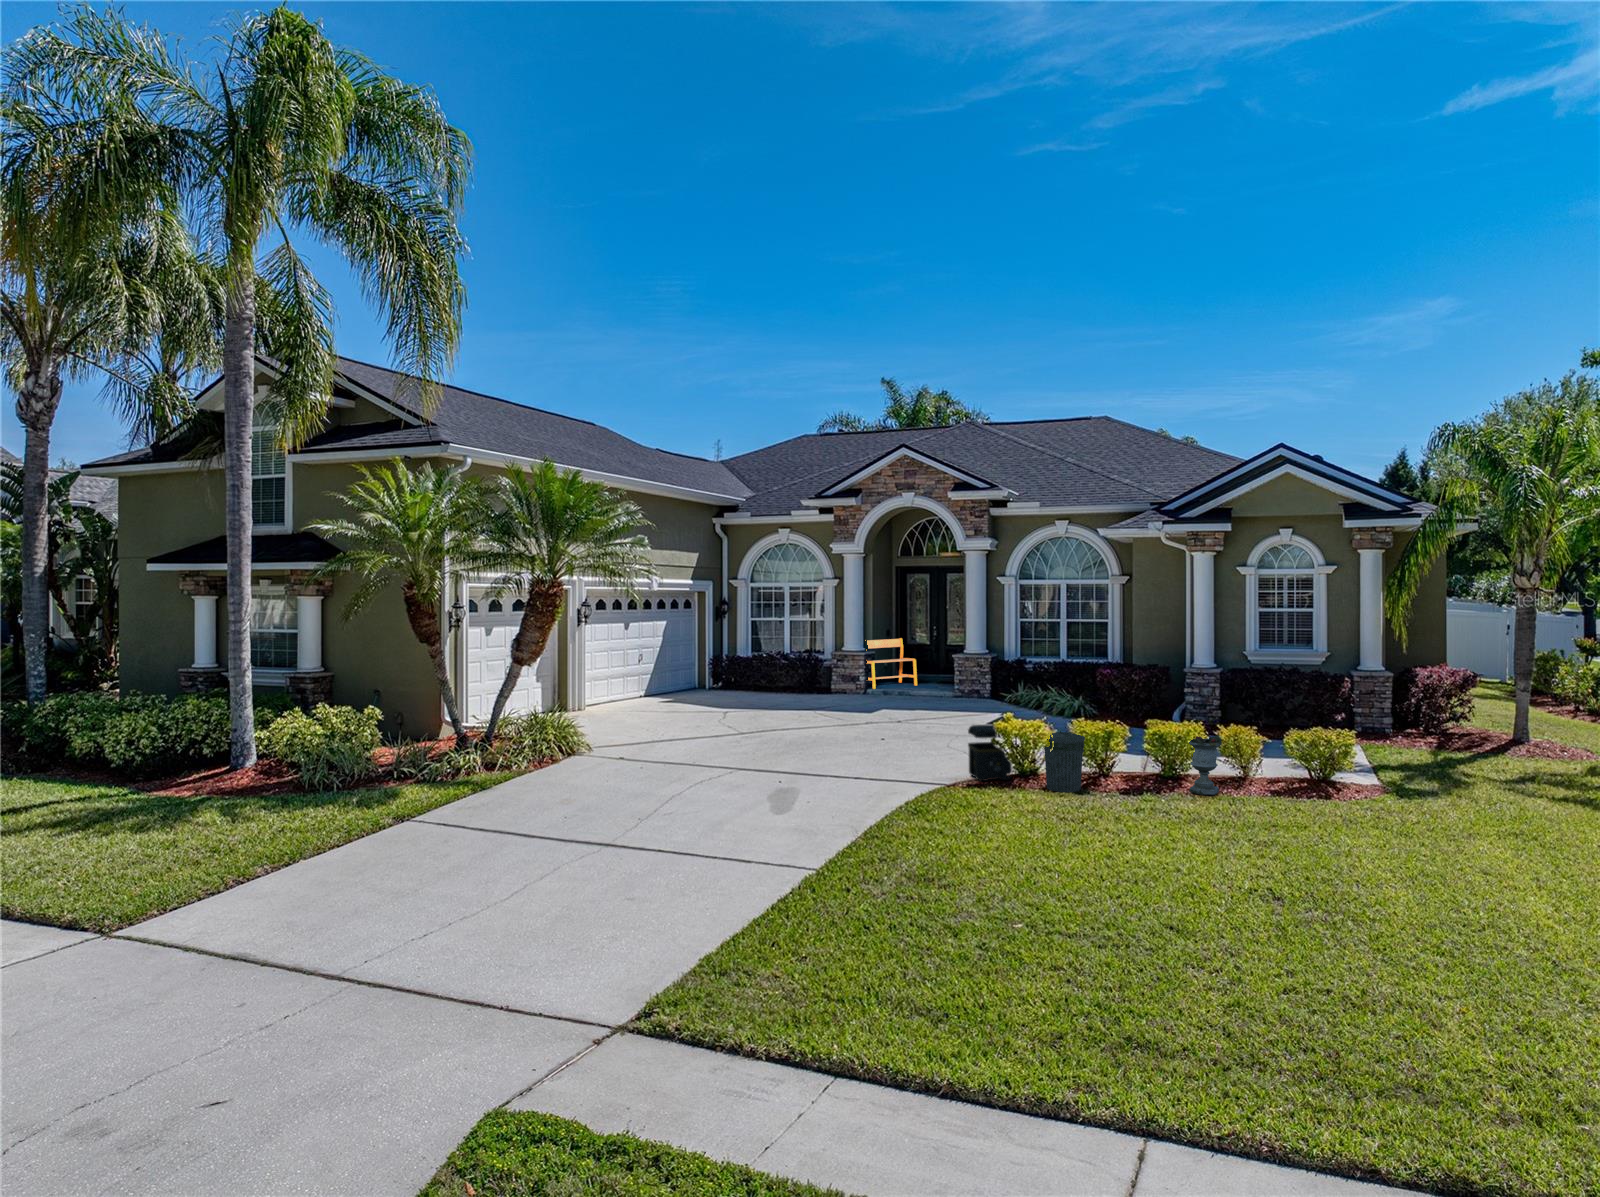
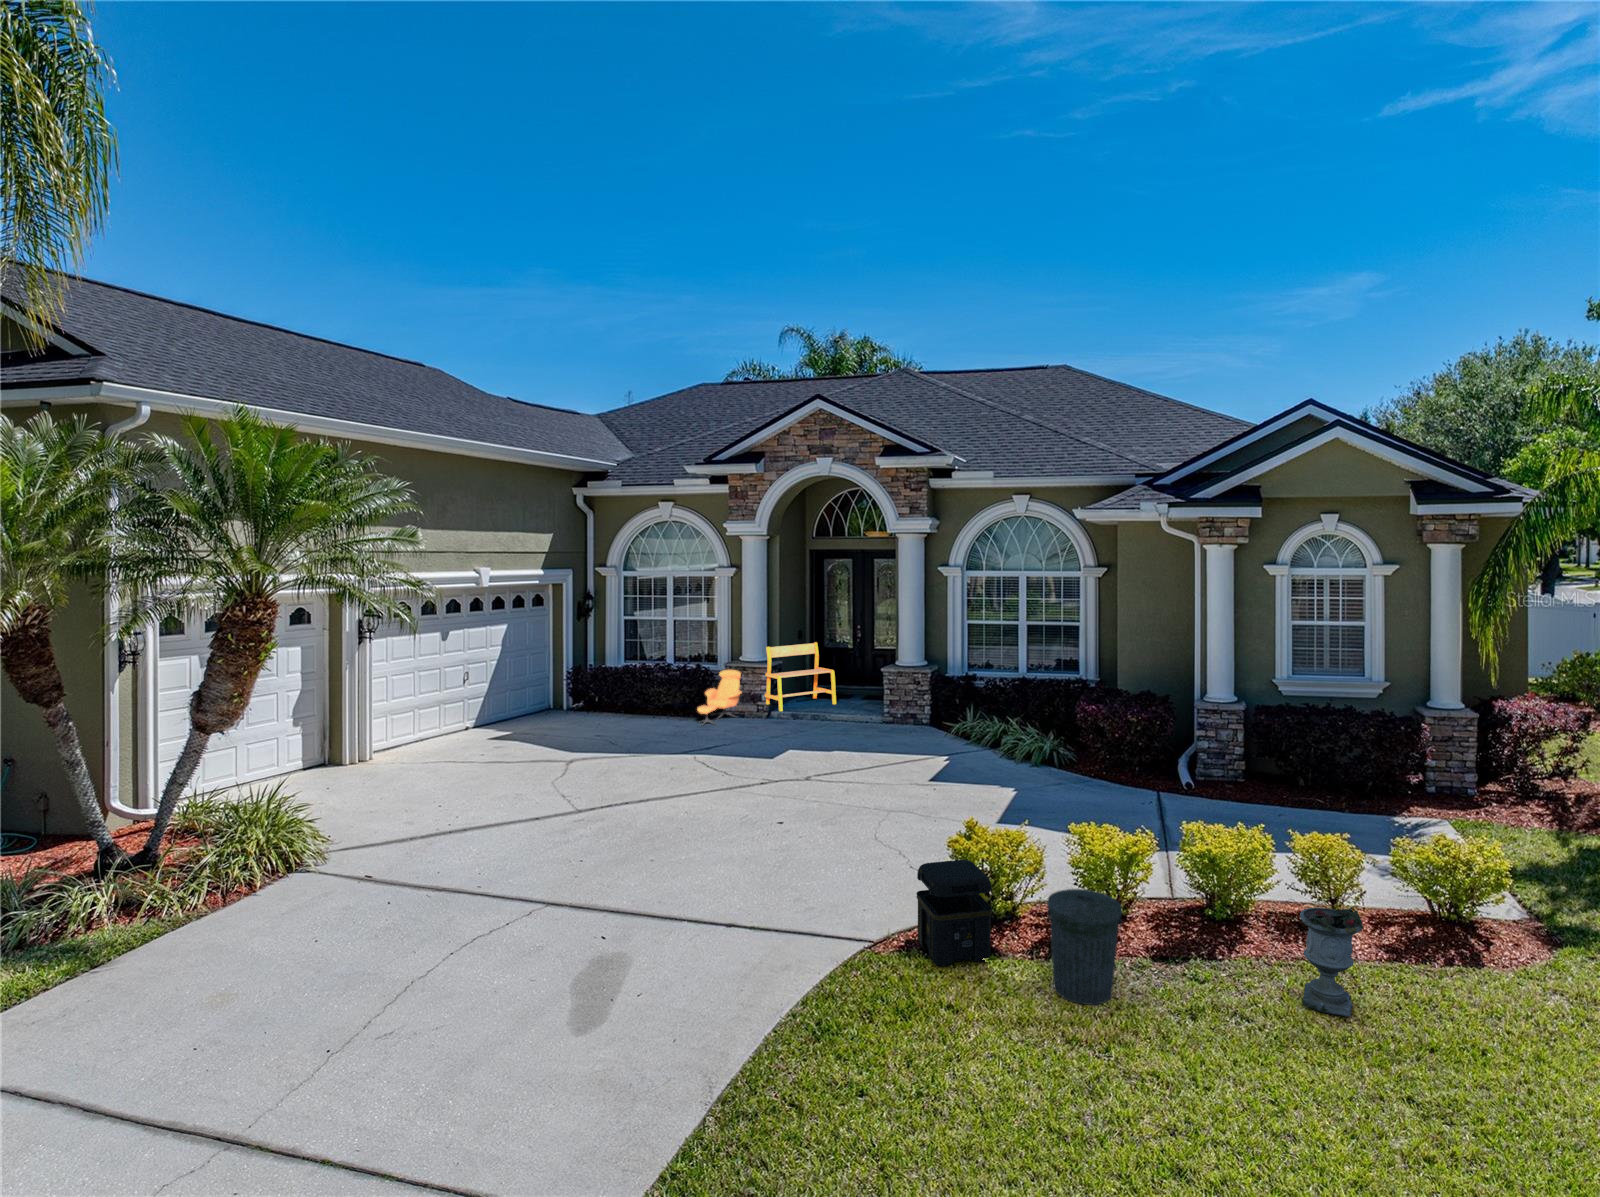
lounge chair: none [811,656,845,696] -> present [697,670,742,723]

